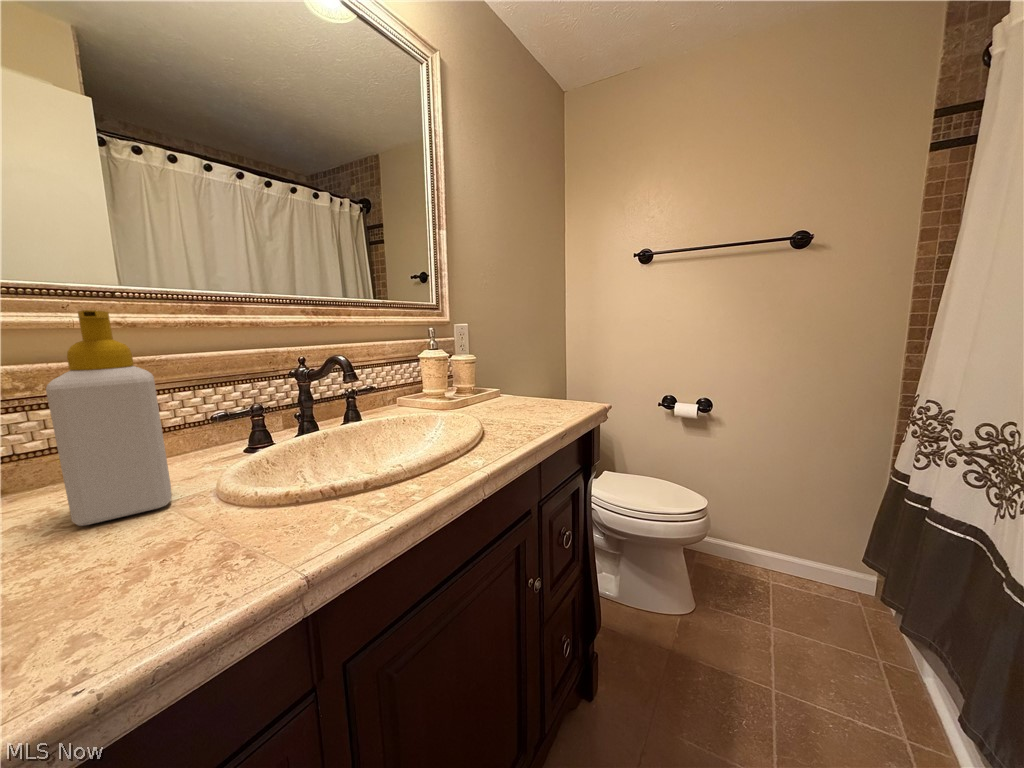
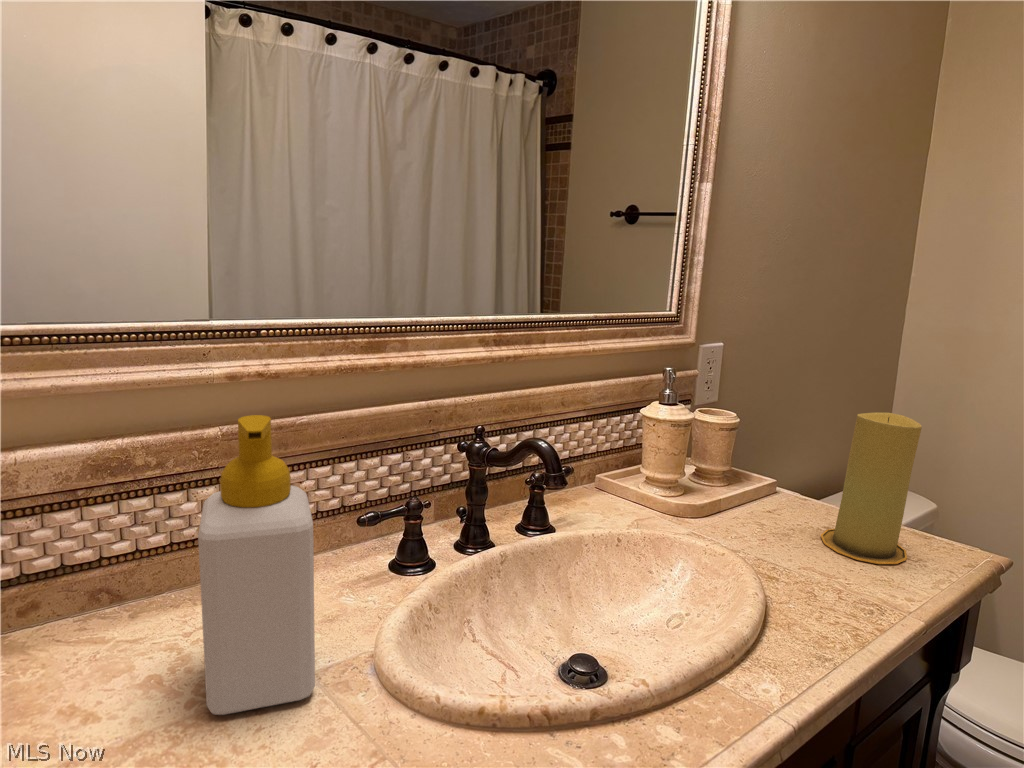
candle: none [523,334,565,411] -> present [821,412,922,564]

